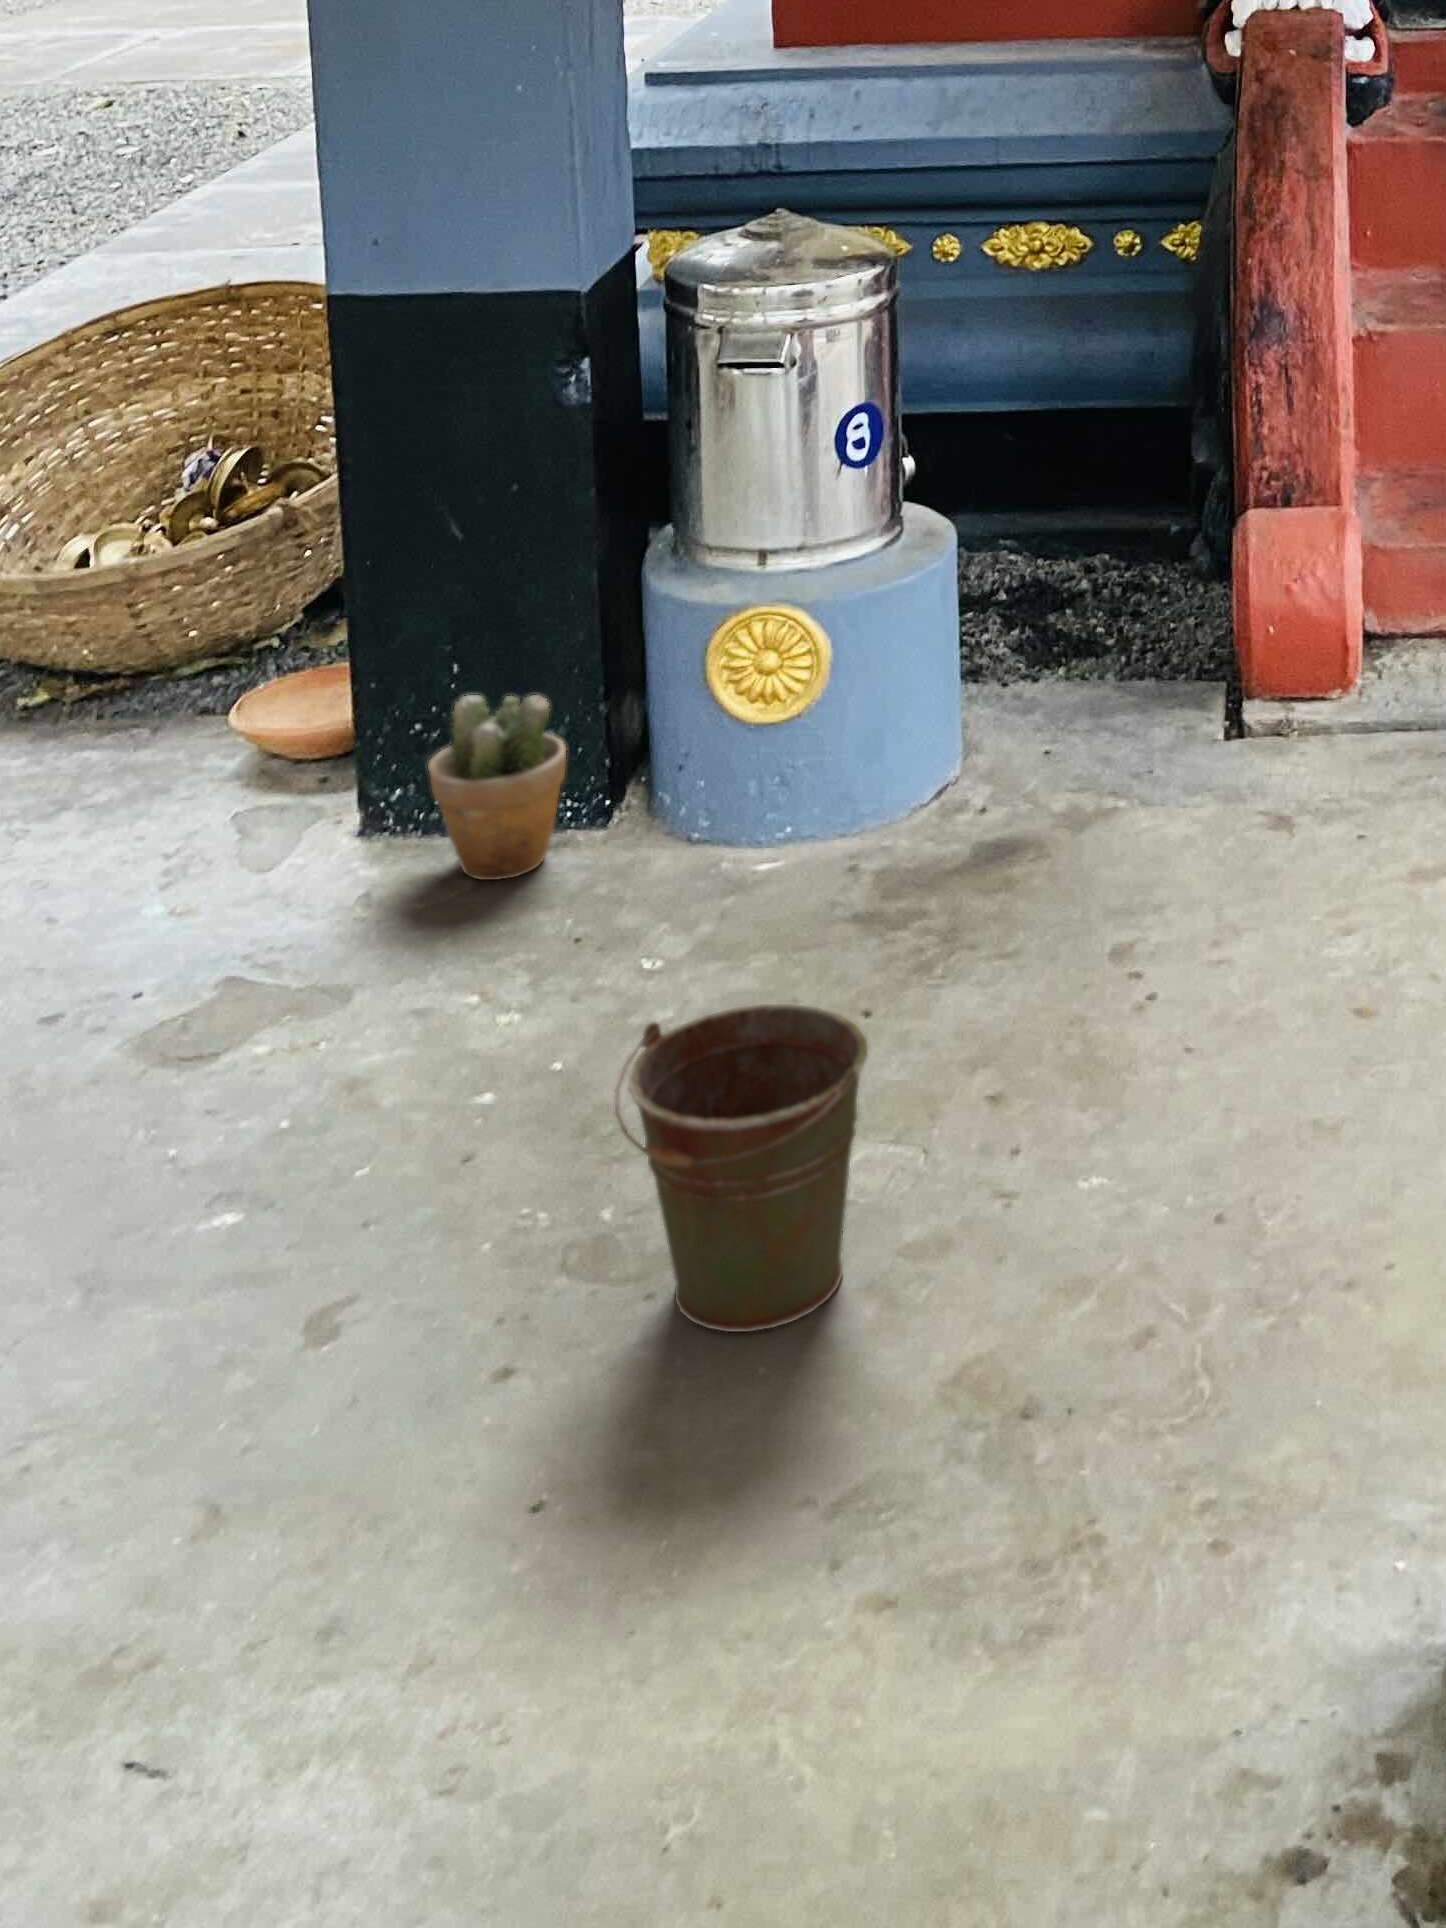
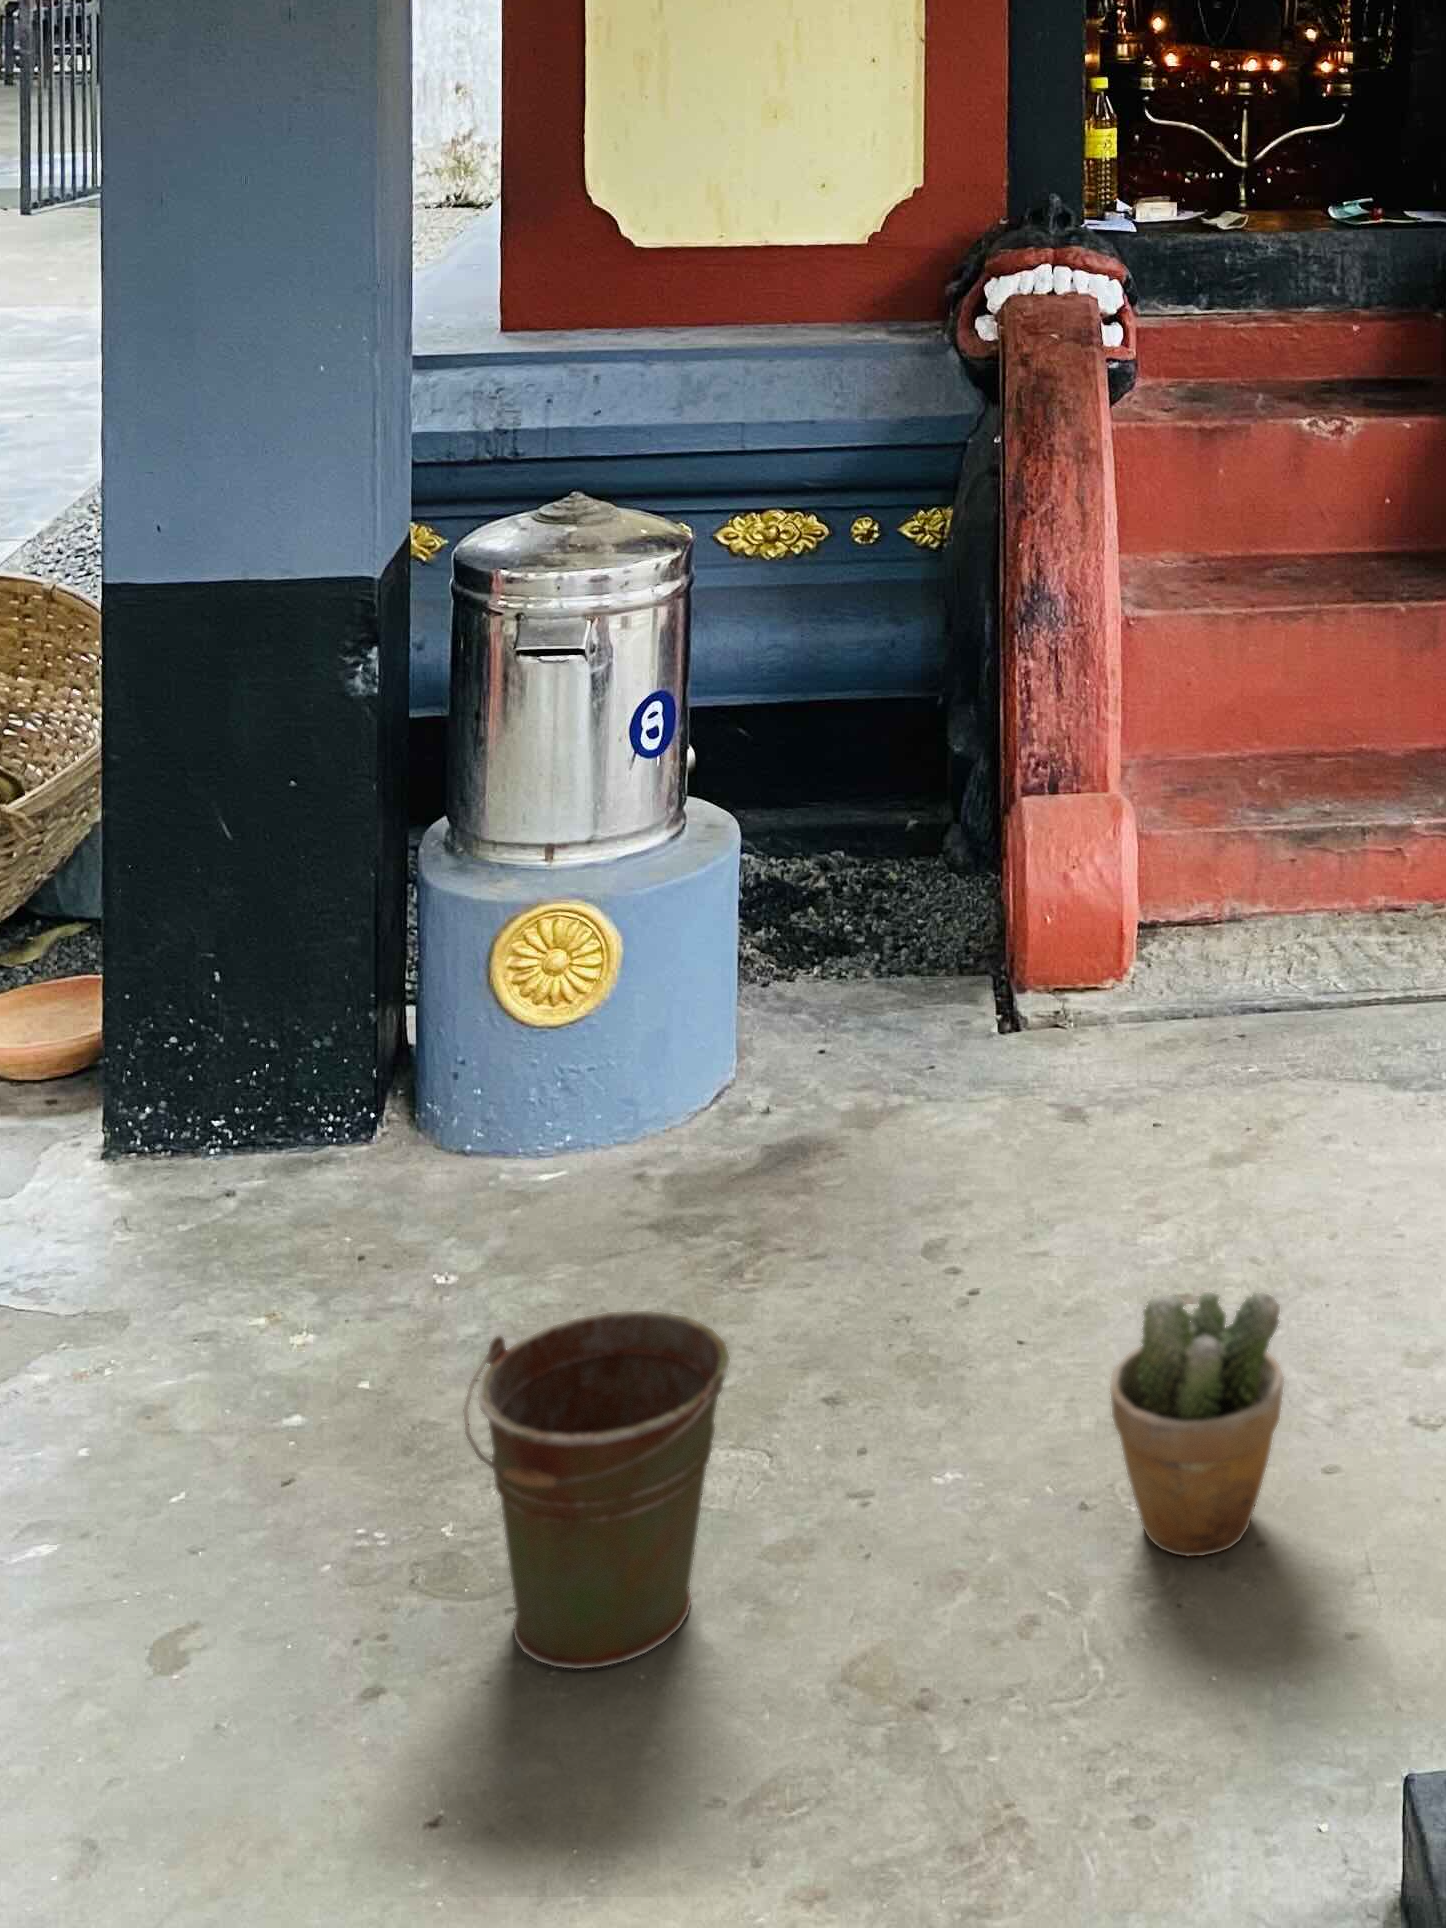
potted plant: present [428,695,566,880] -> present [1110,1292,1284,1556]

